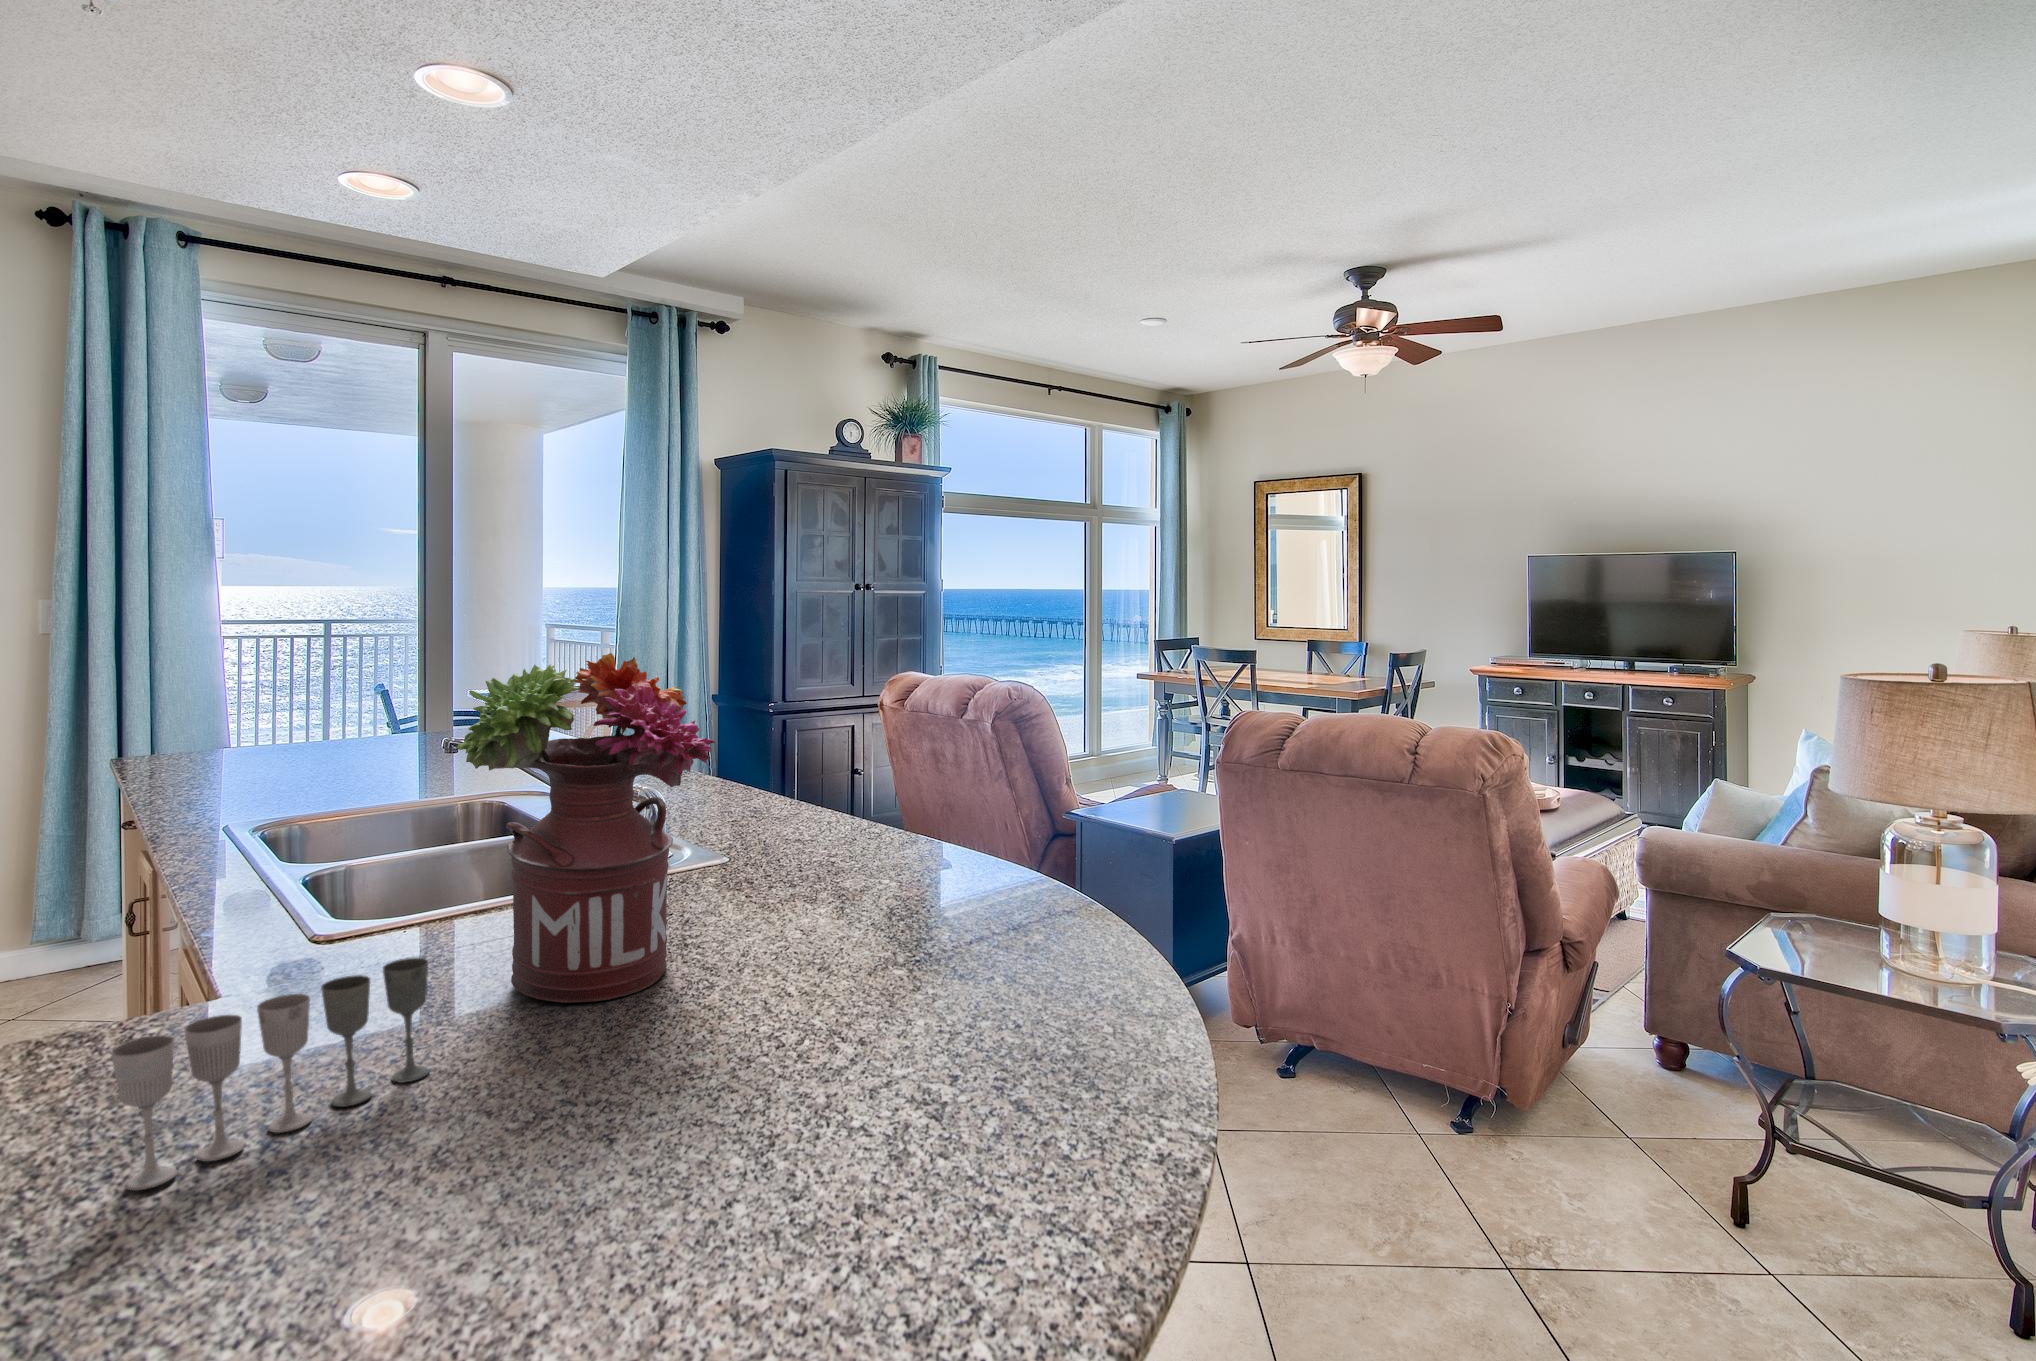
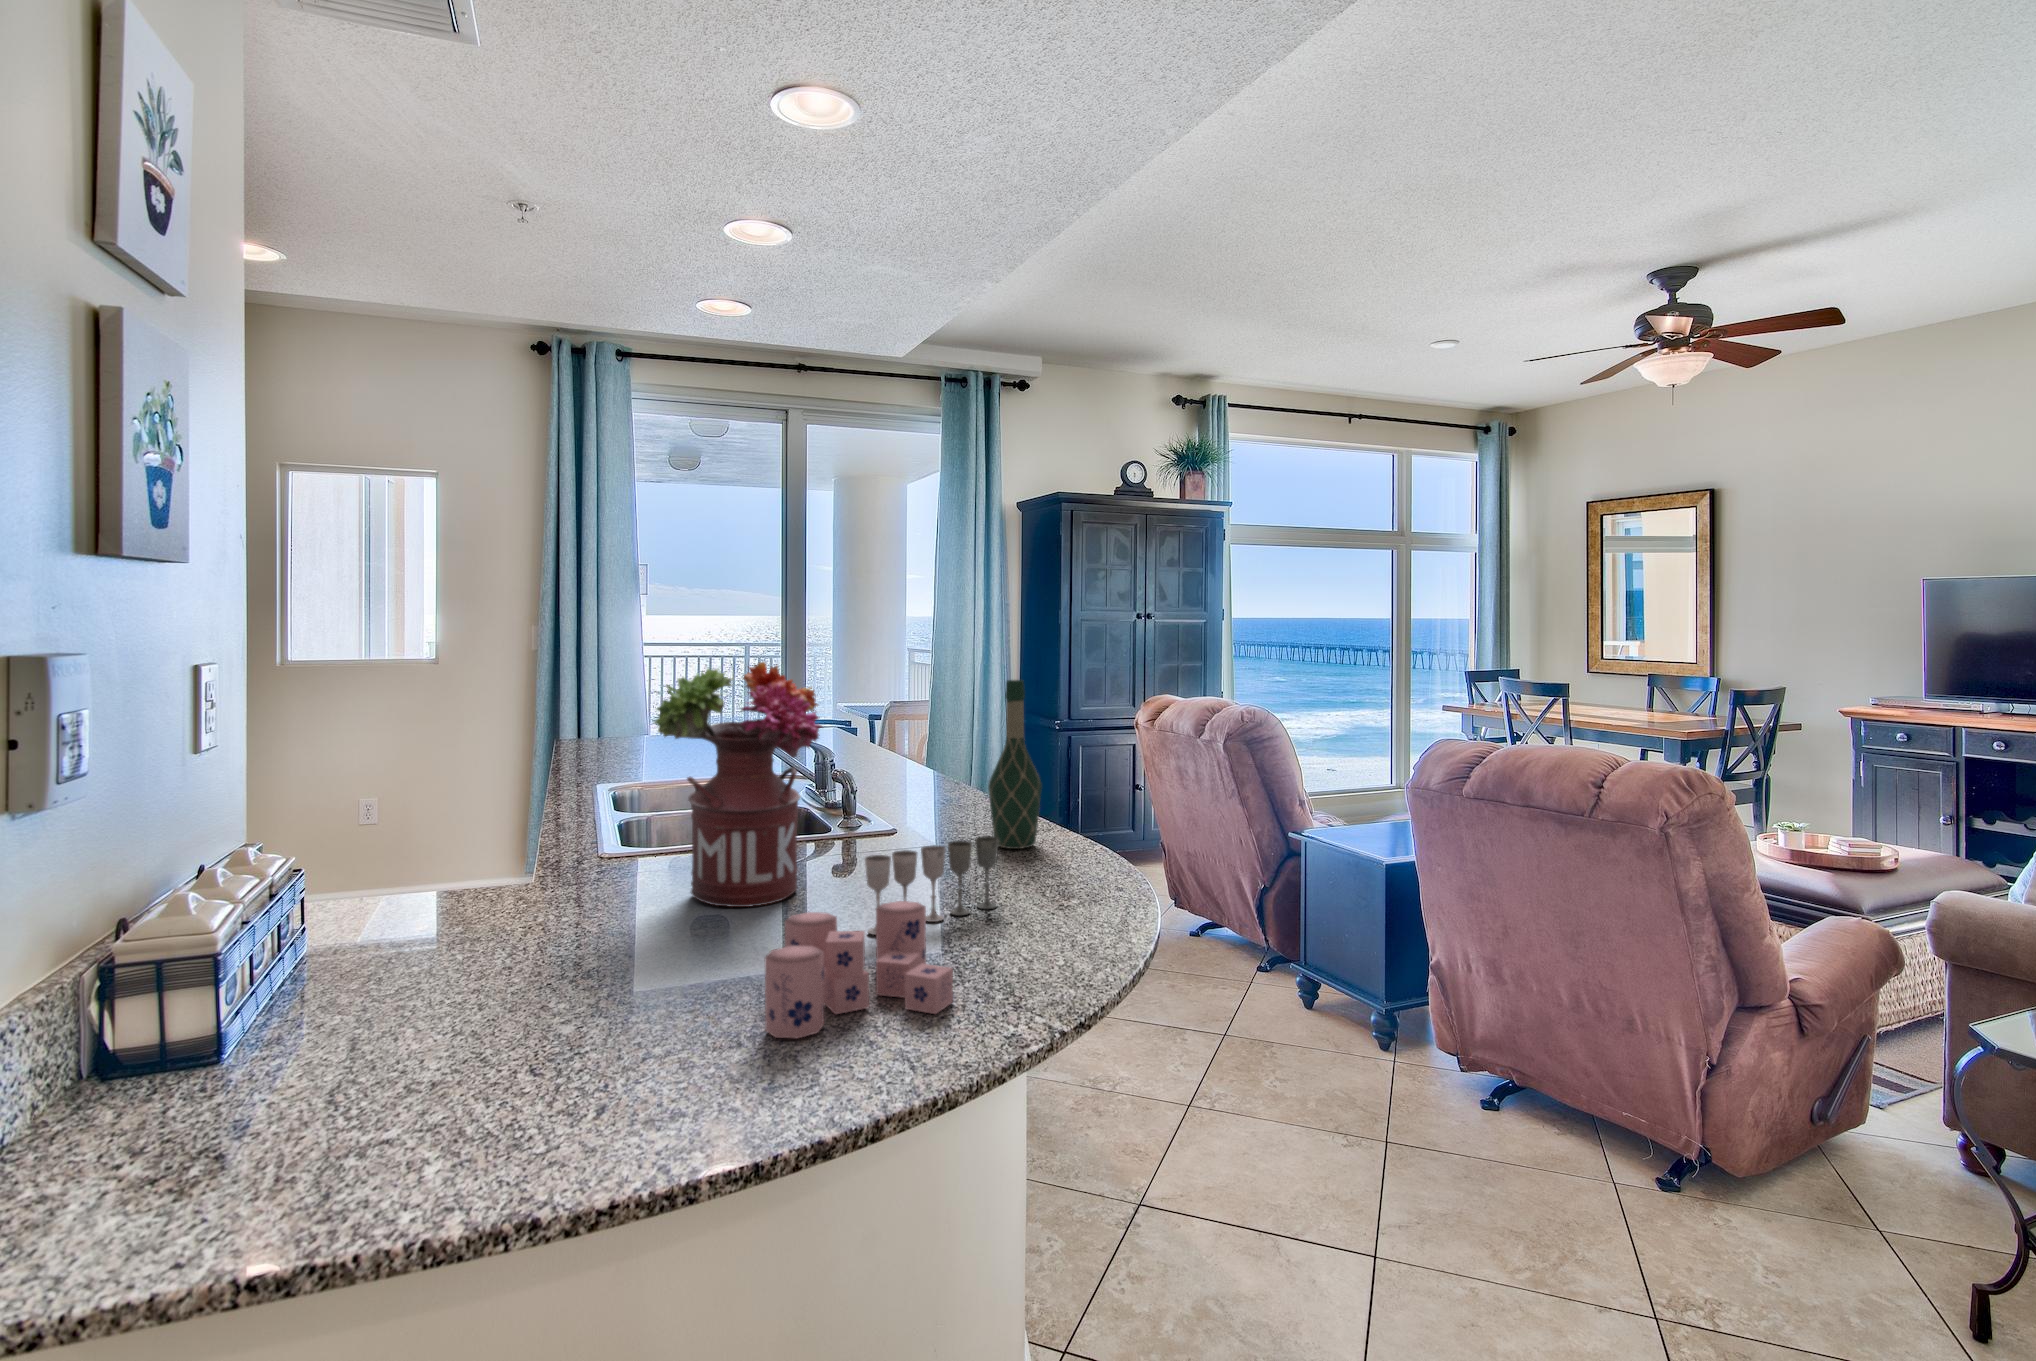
wine bottle: none [861,667,926,873] -> present [988,680,1042,849]
wine glass: present [111,958,429,1191] -> present [865,836,999,935]
candle: none [775,980,1031,1233] -> present [765,901,953,1038]

